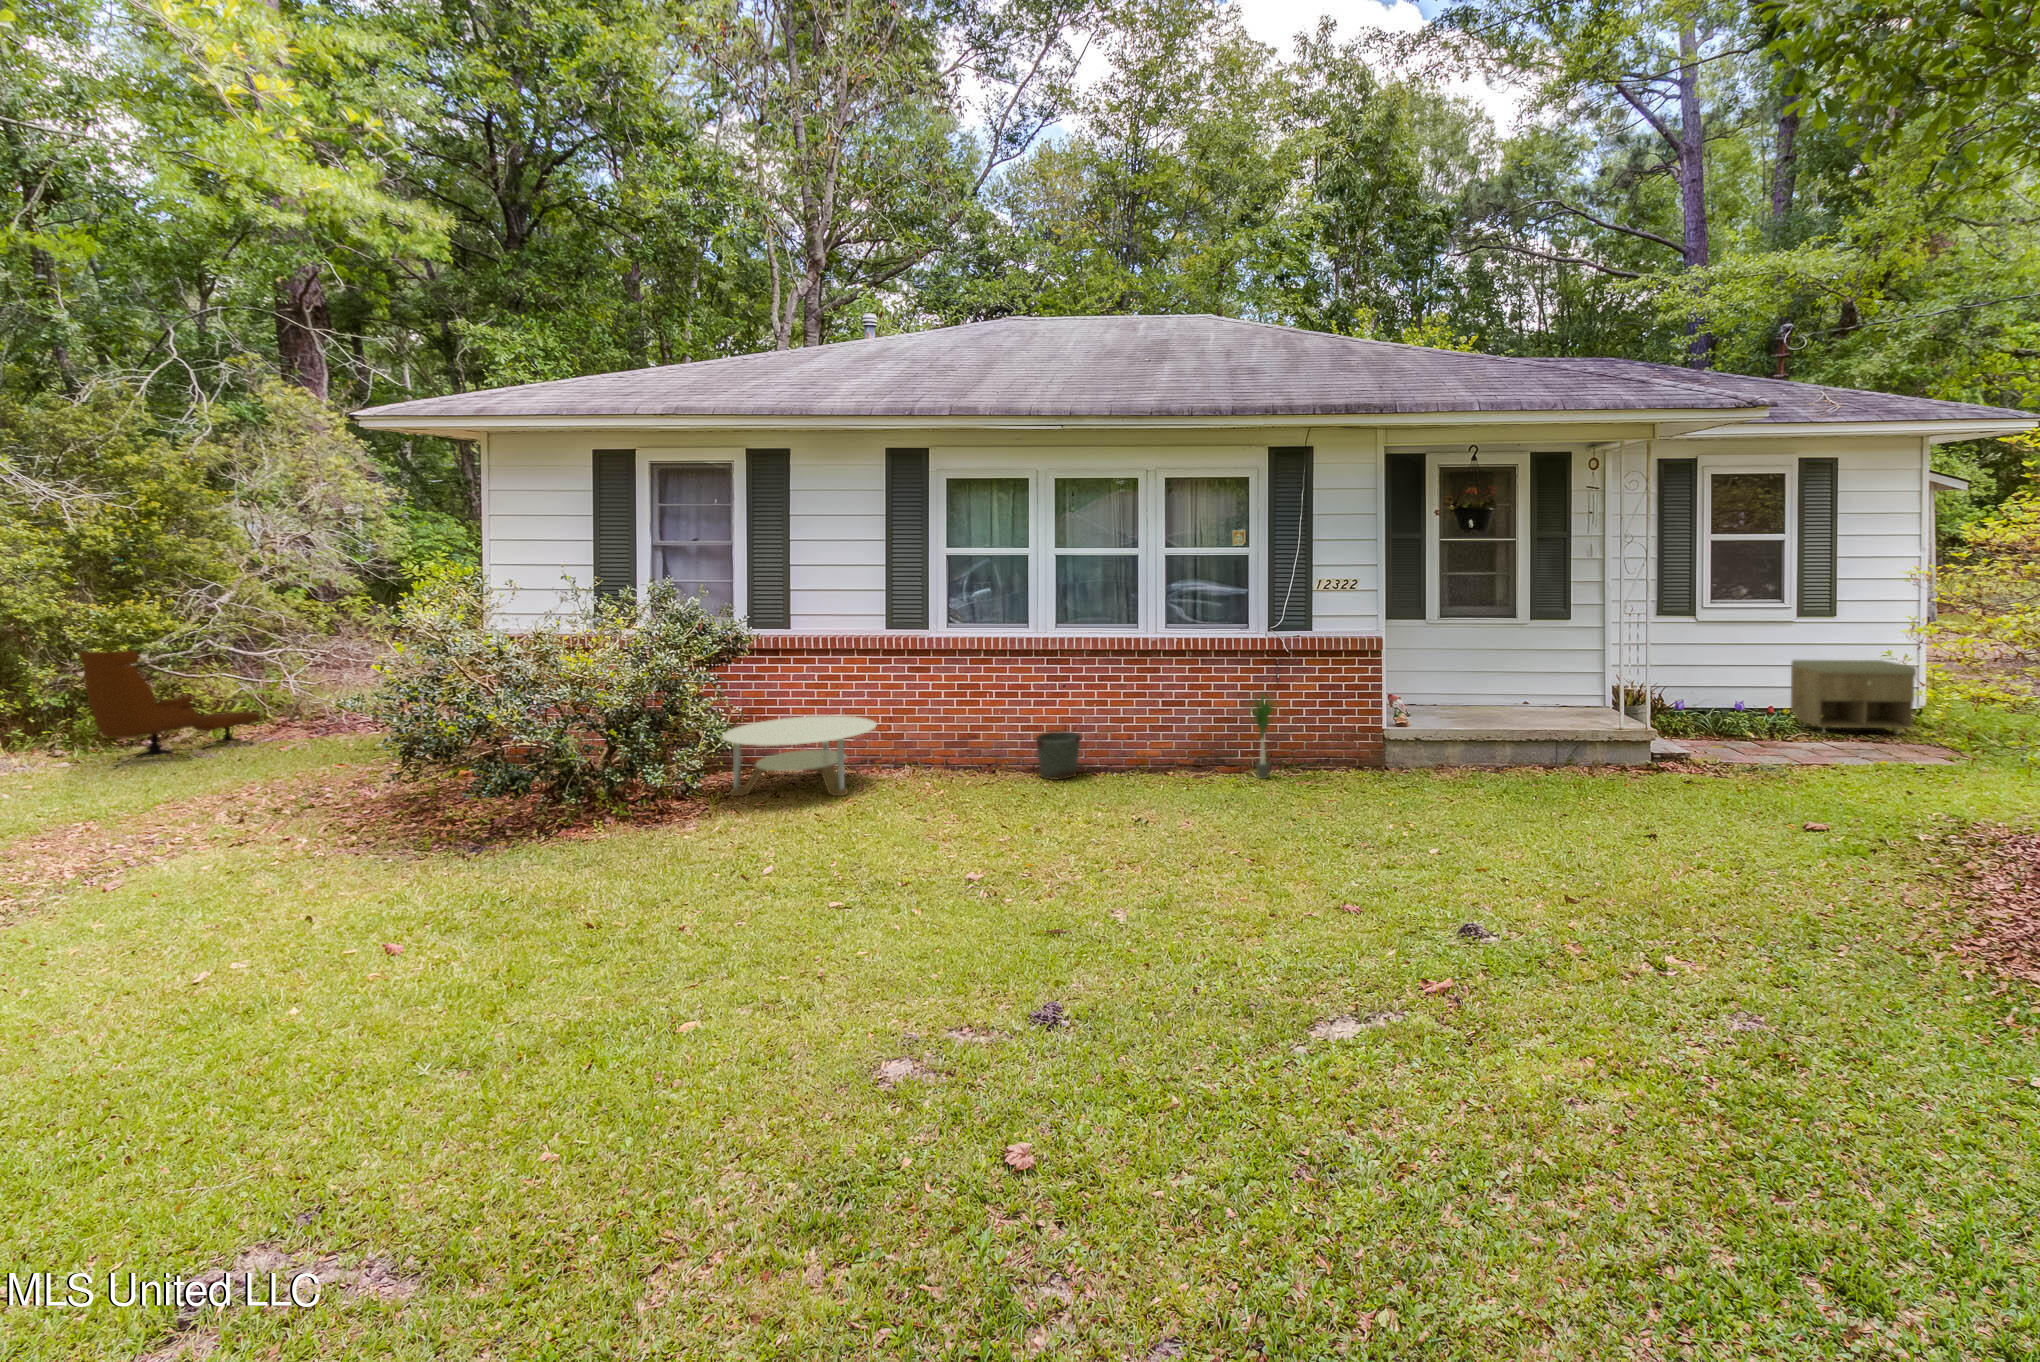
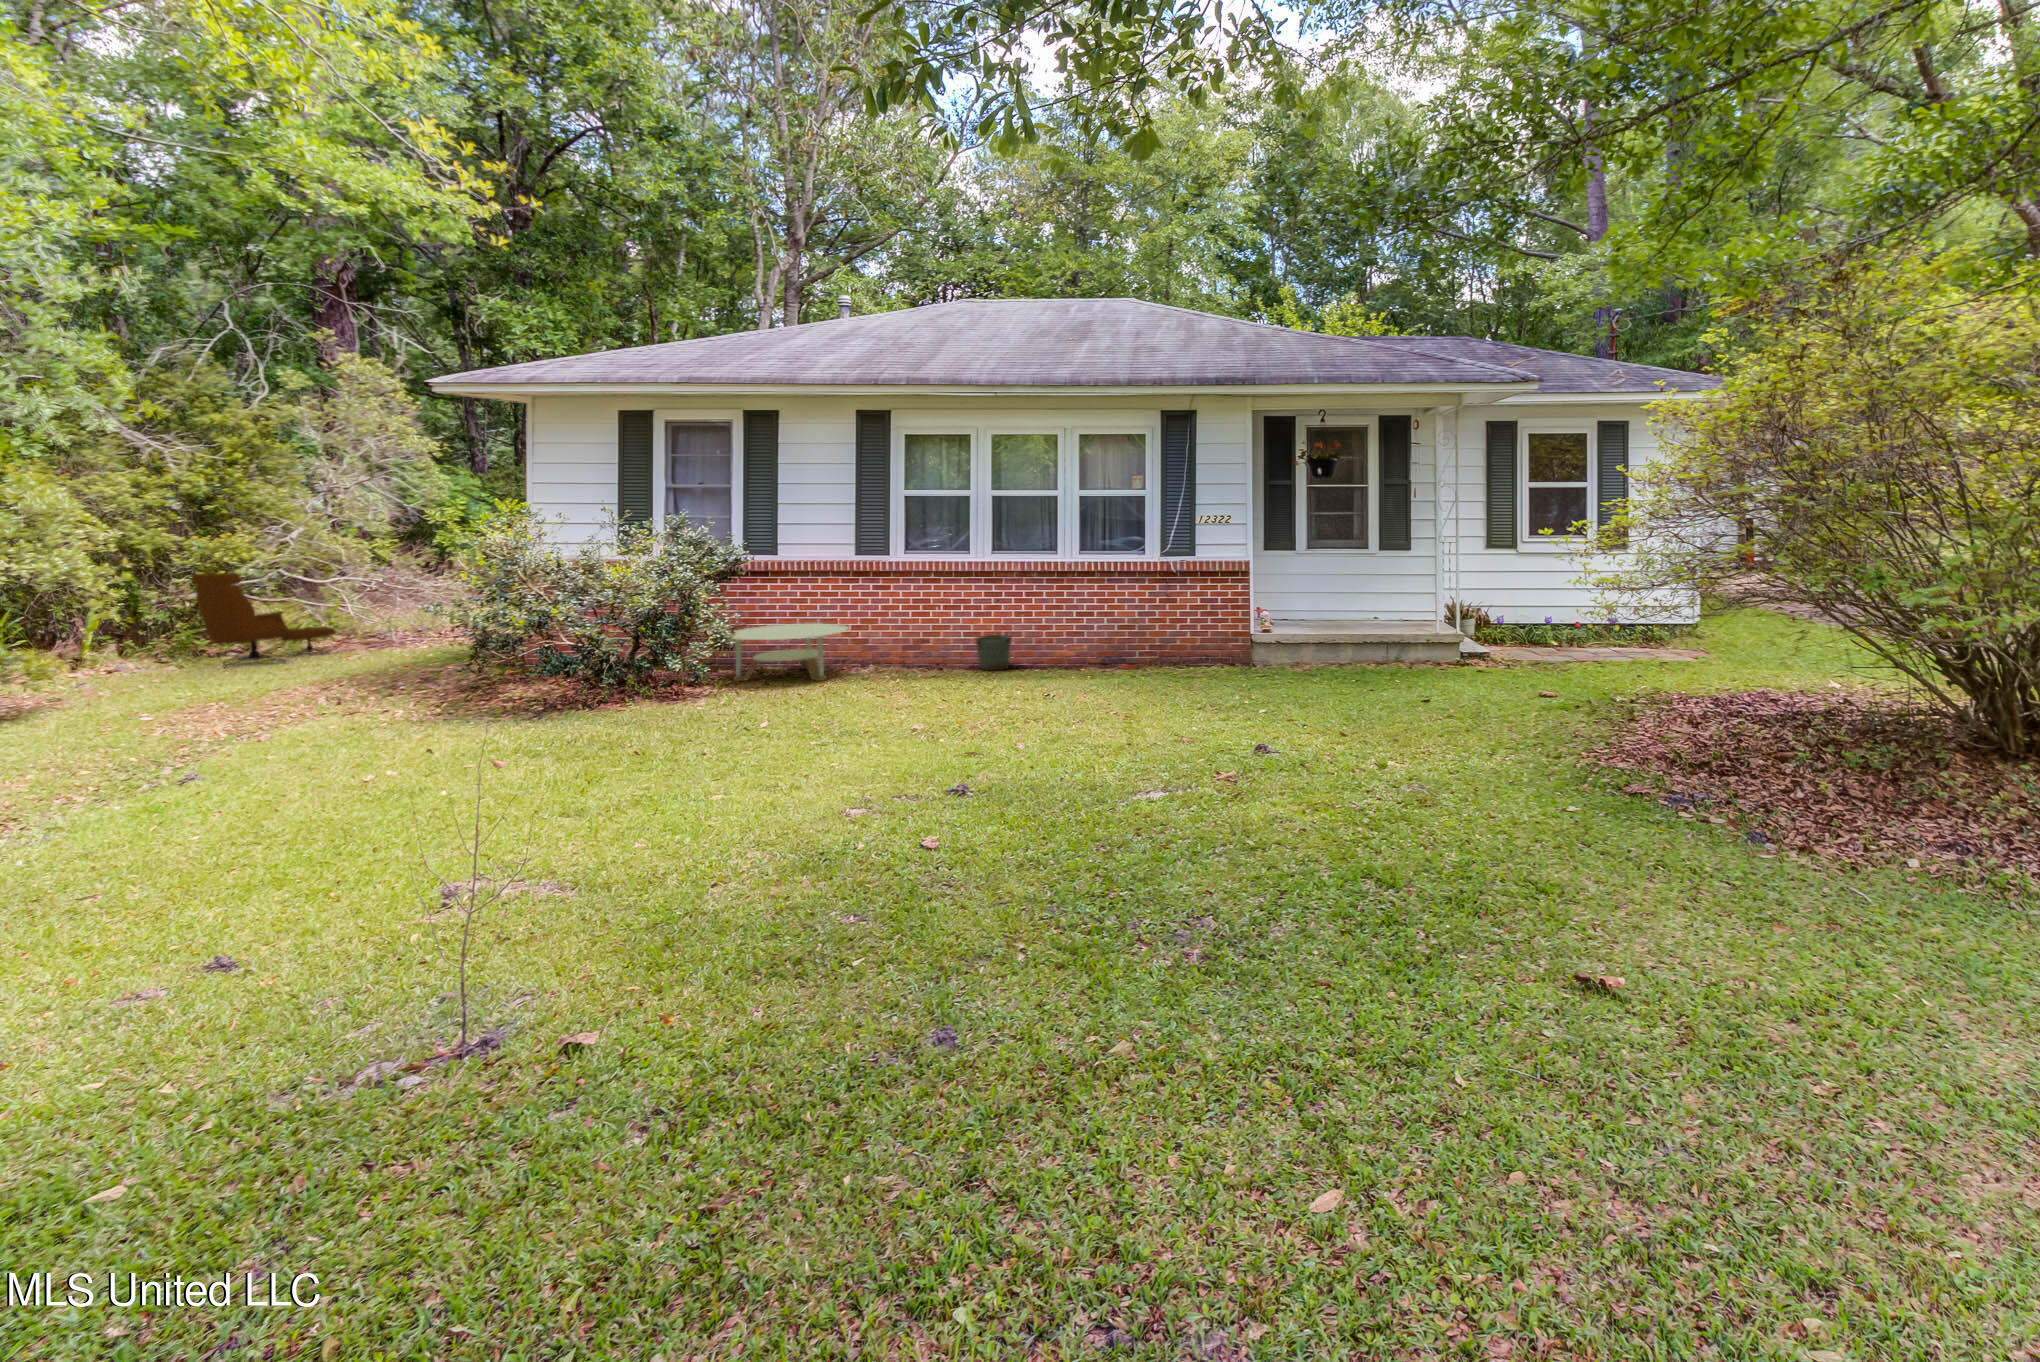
storage bench: present [1791,660,1916,734] -> none [1588,584,1679,641]
potted plant: present [1249,694,1279,779] -> none [1128,594,1178,669]

